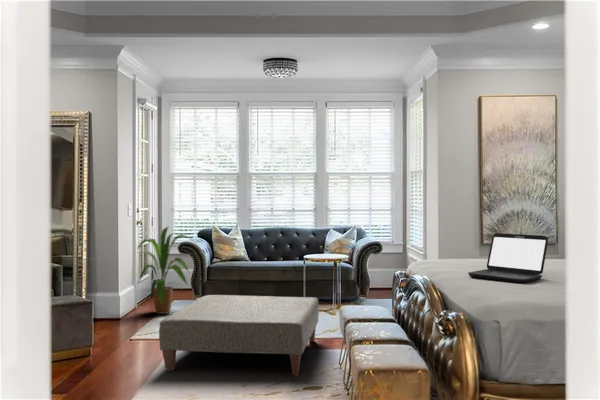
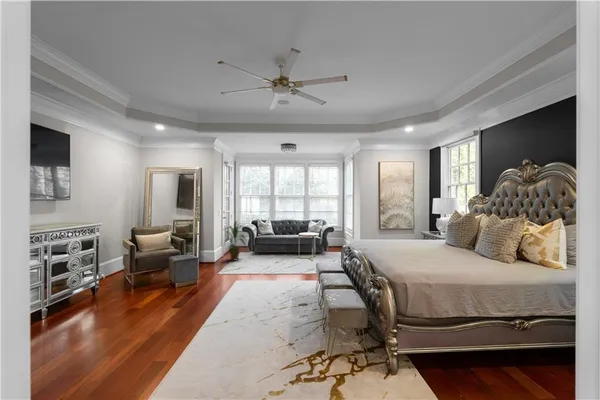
laptop: present [468,233,548,283] -> none [381,230,421,257]
ottoman: present [159,295,319,376] -> none [230,254,307,298]

